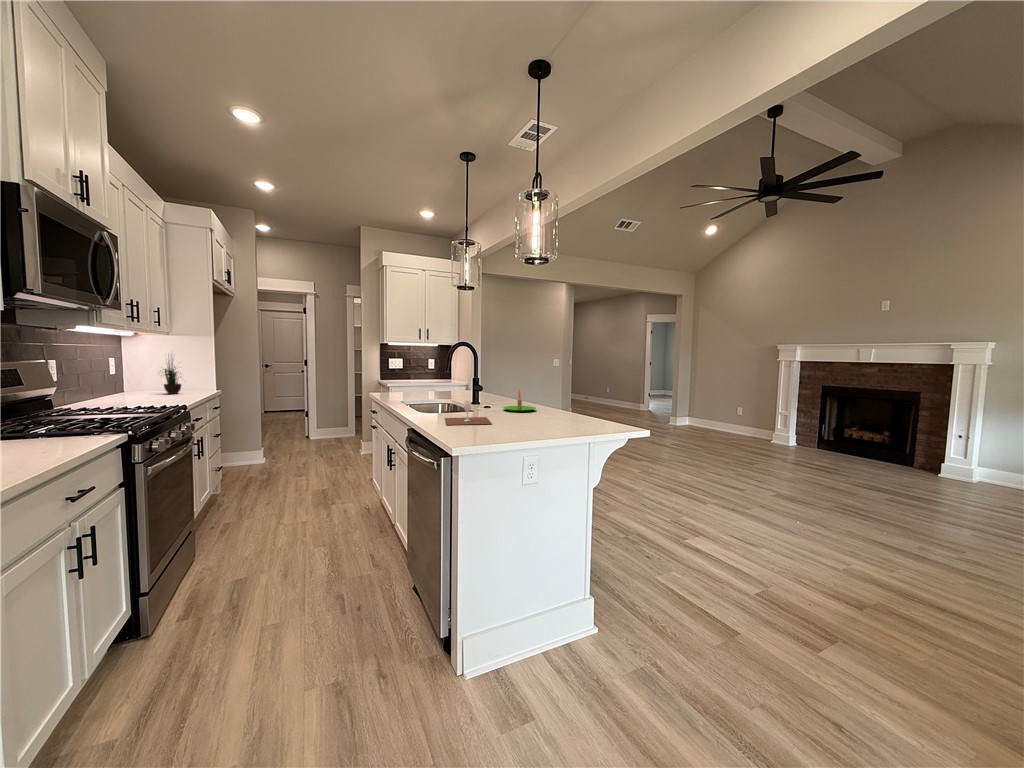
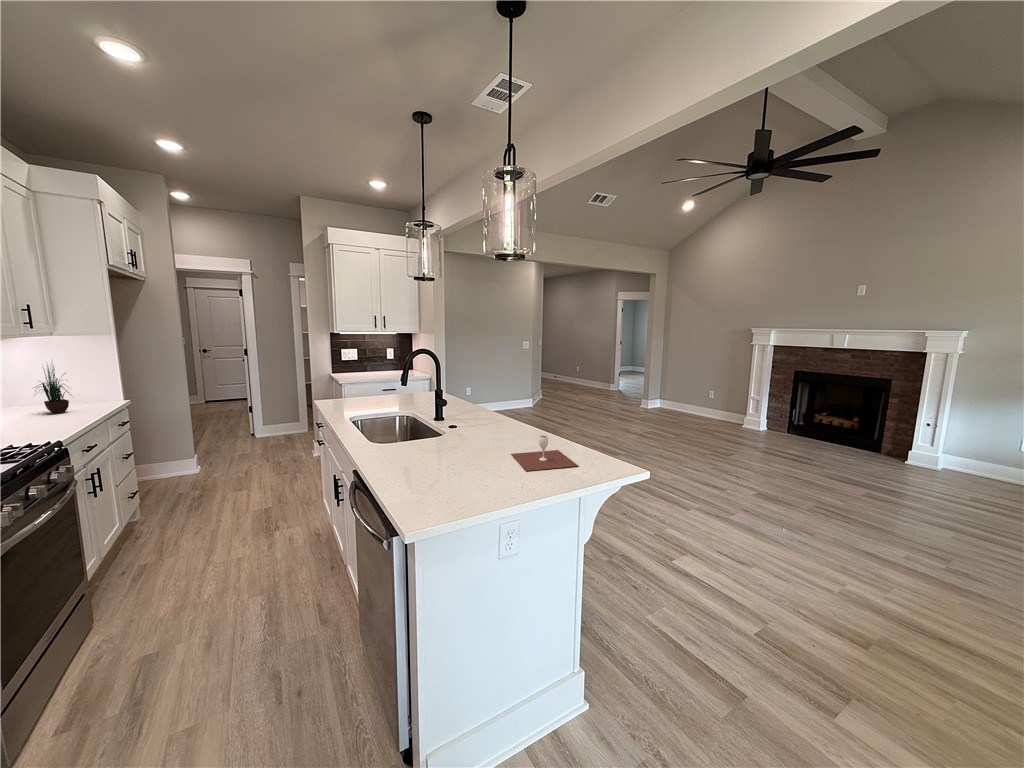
candle: present [503,390,536,412] -> none [472,409,511,437]
wine glass: present [445,401,492,425] -> present [511,436,578,471]

